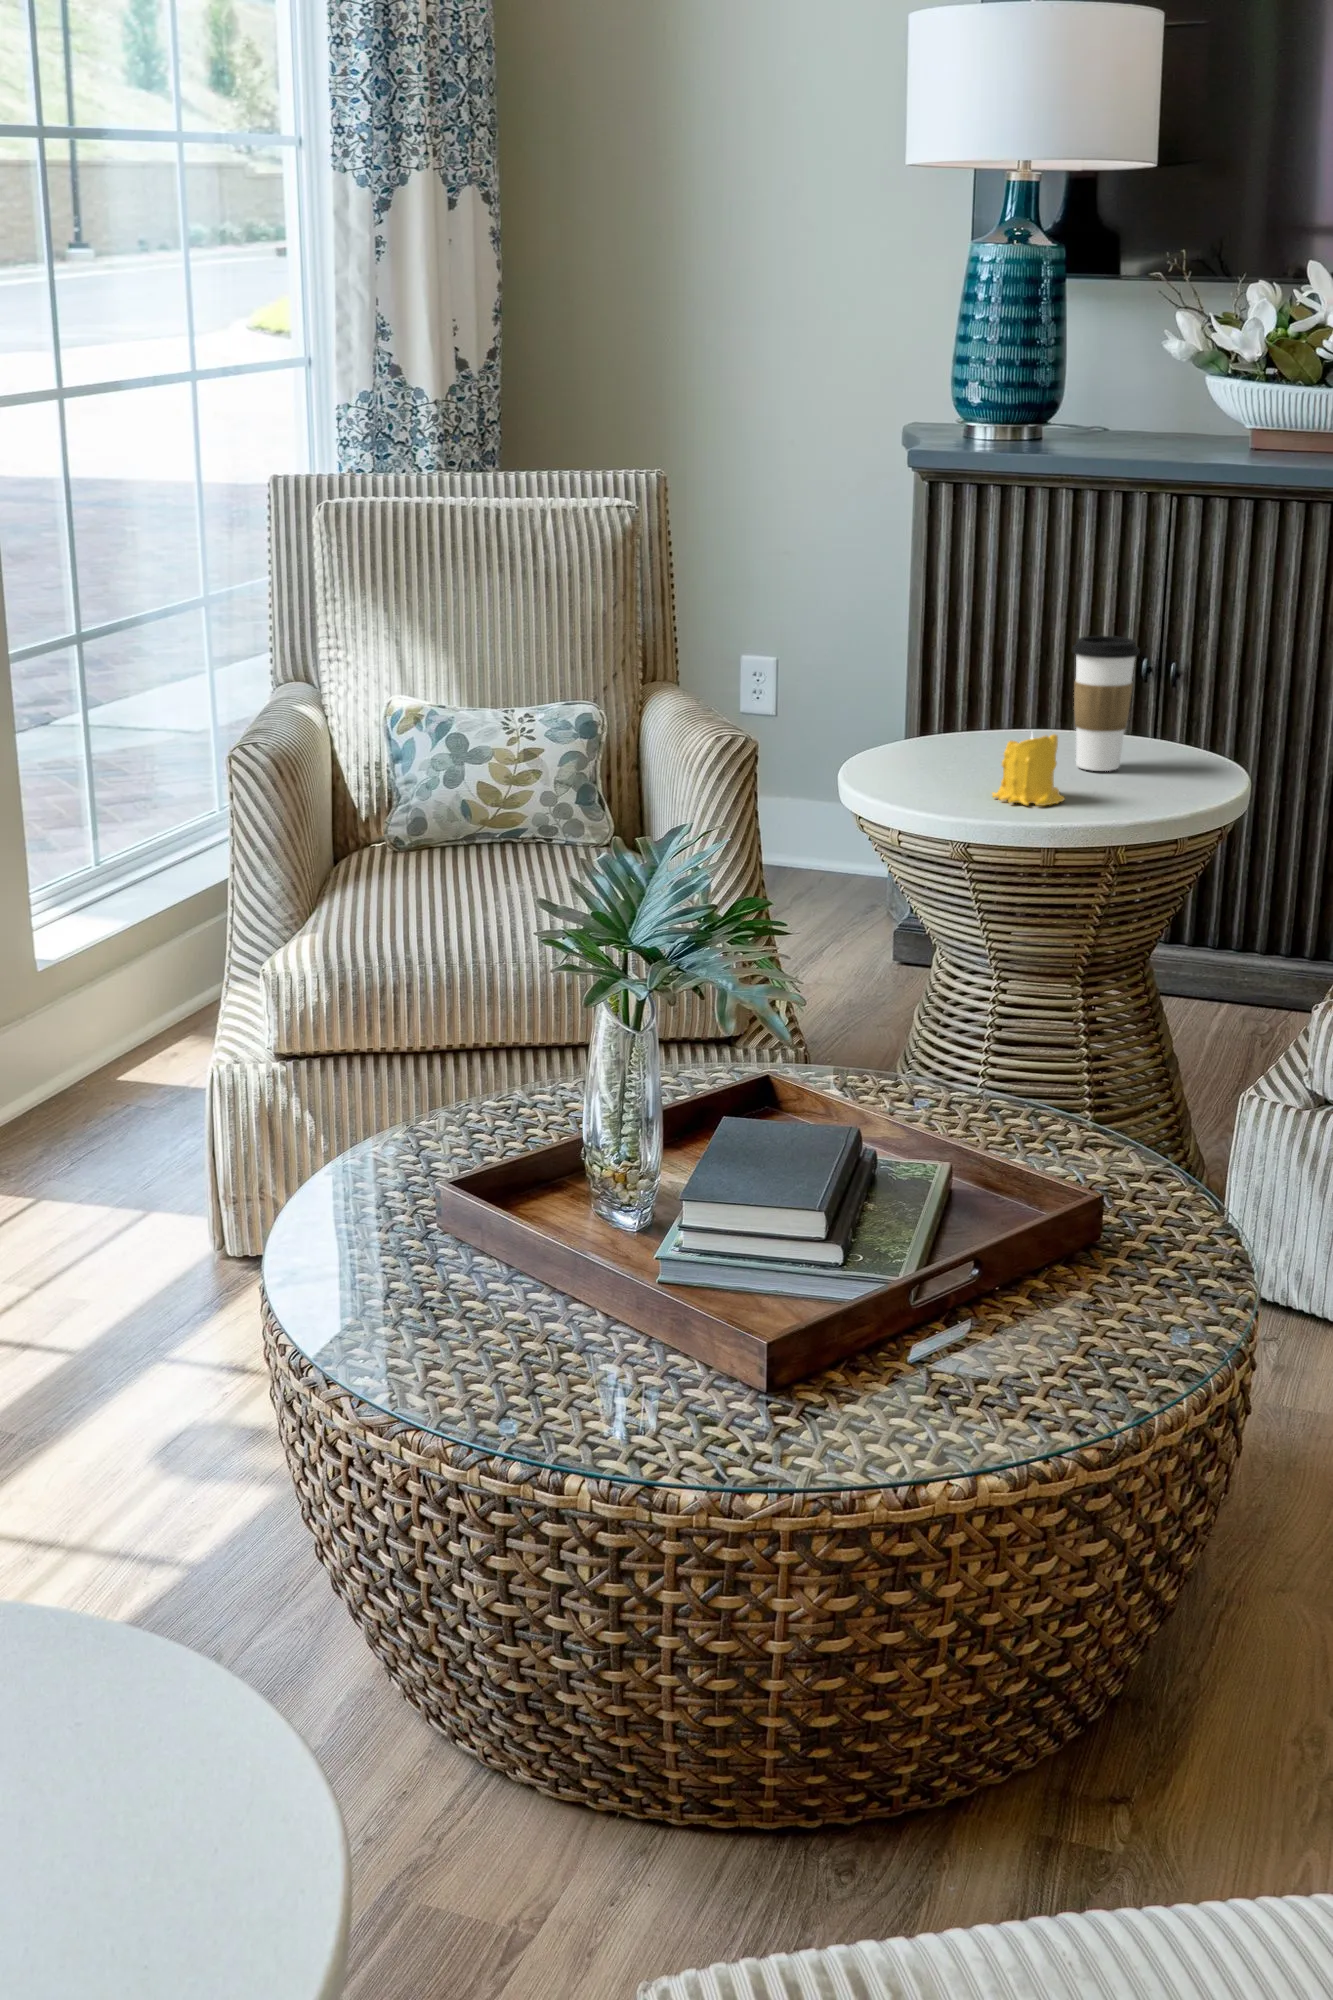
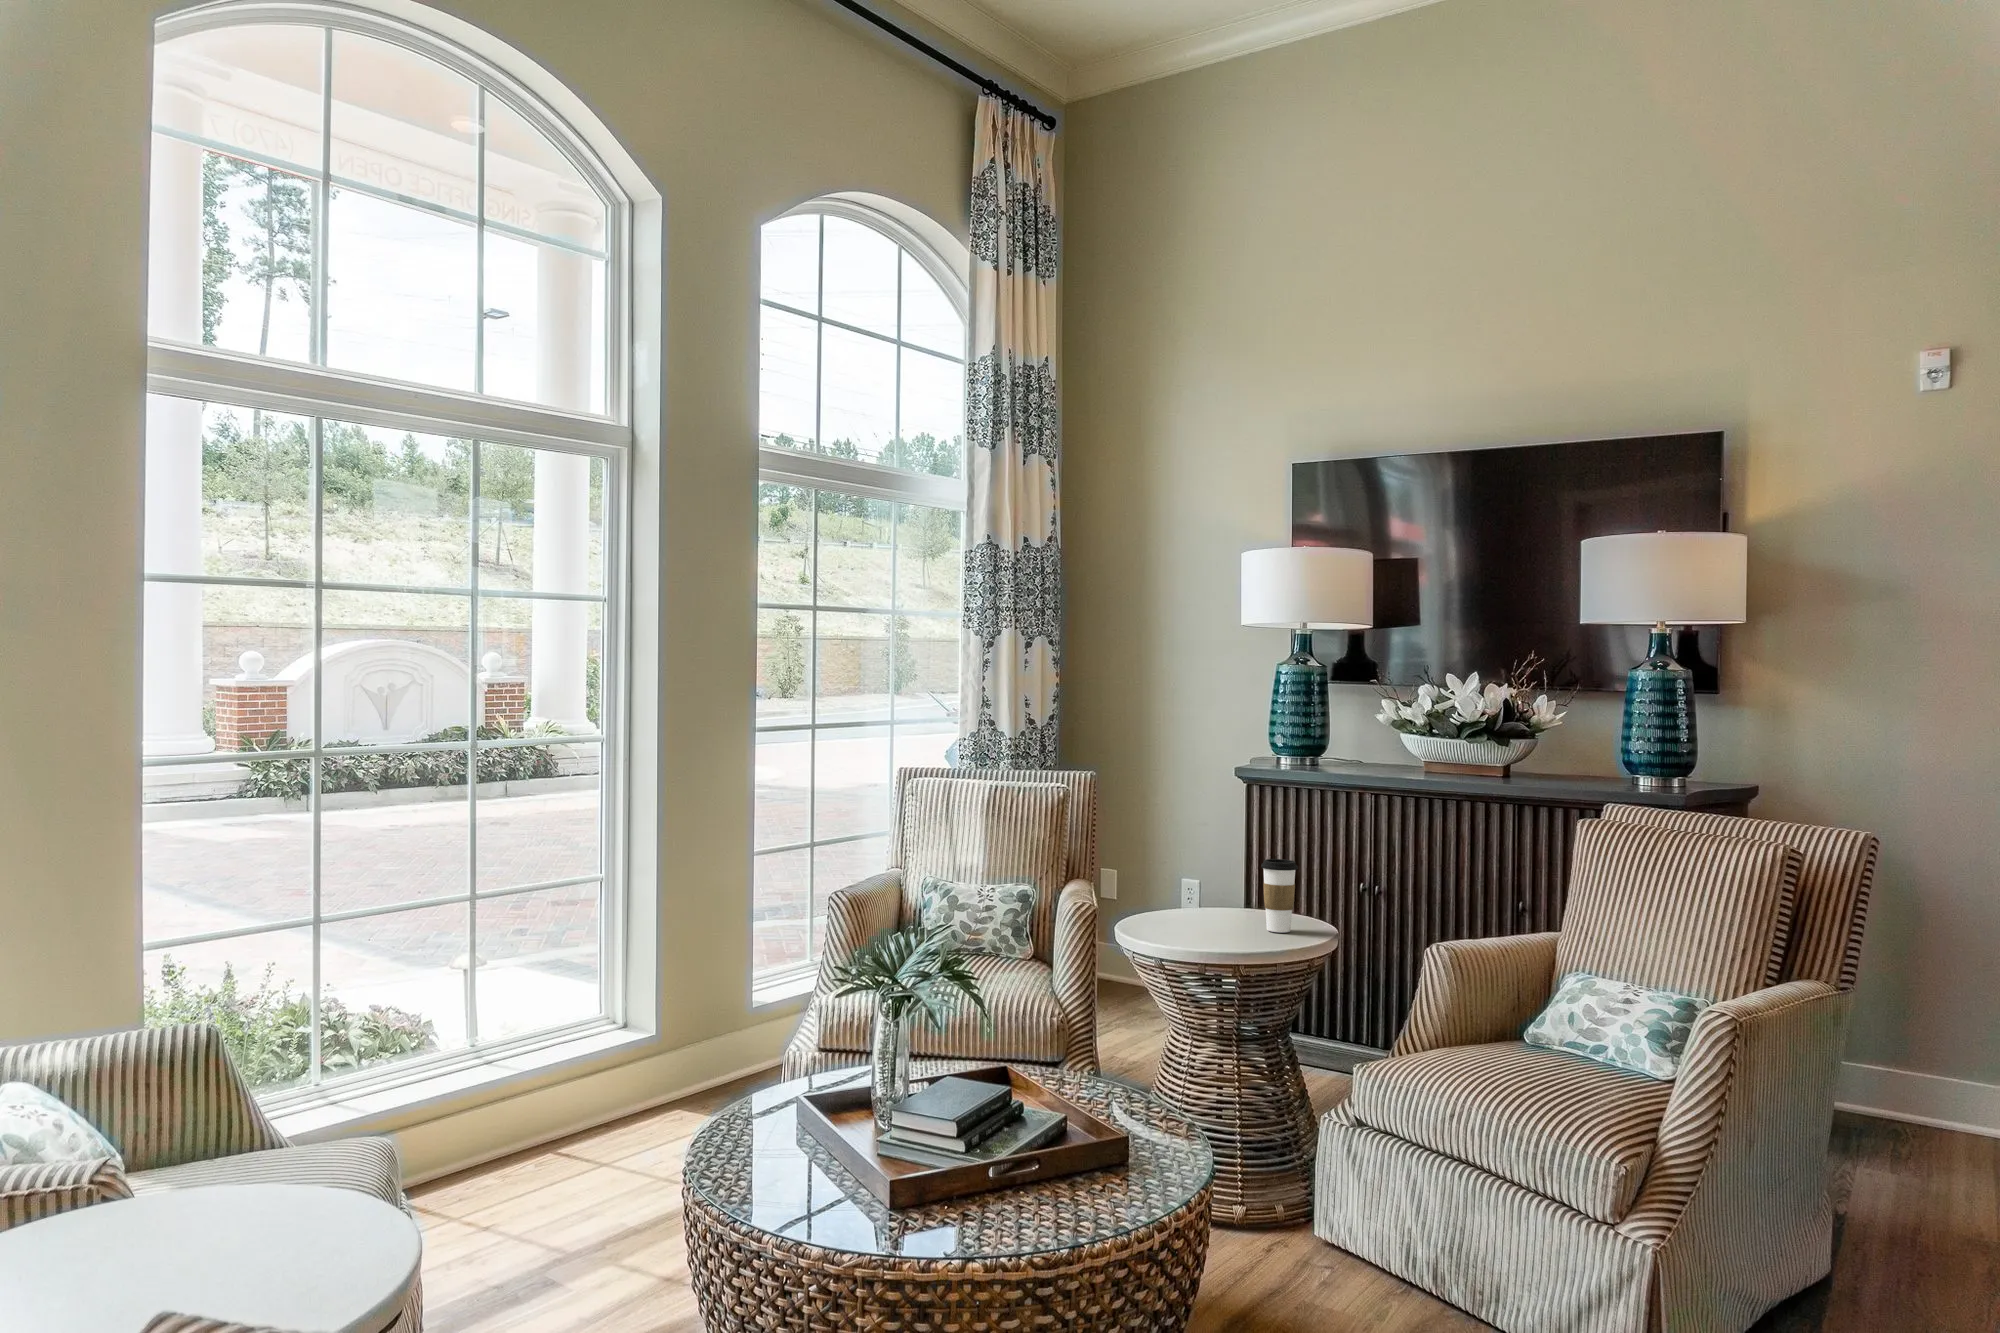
candle: present [992,734,1064,806] -> none [1203,904,1244,946]

